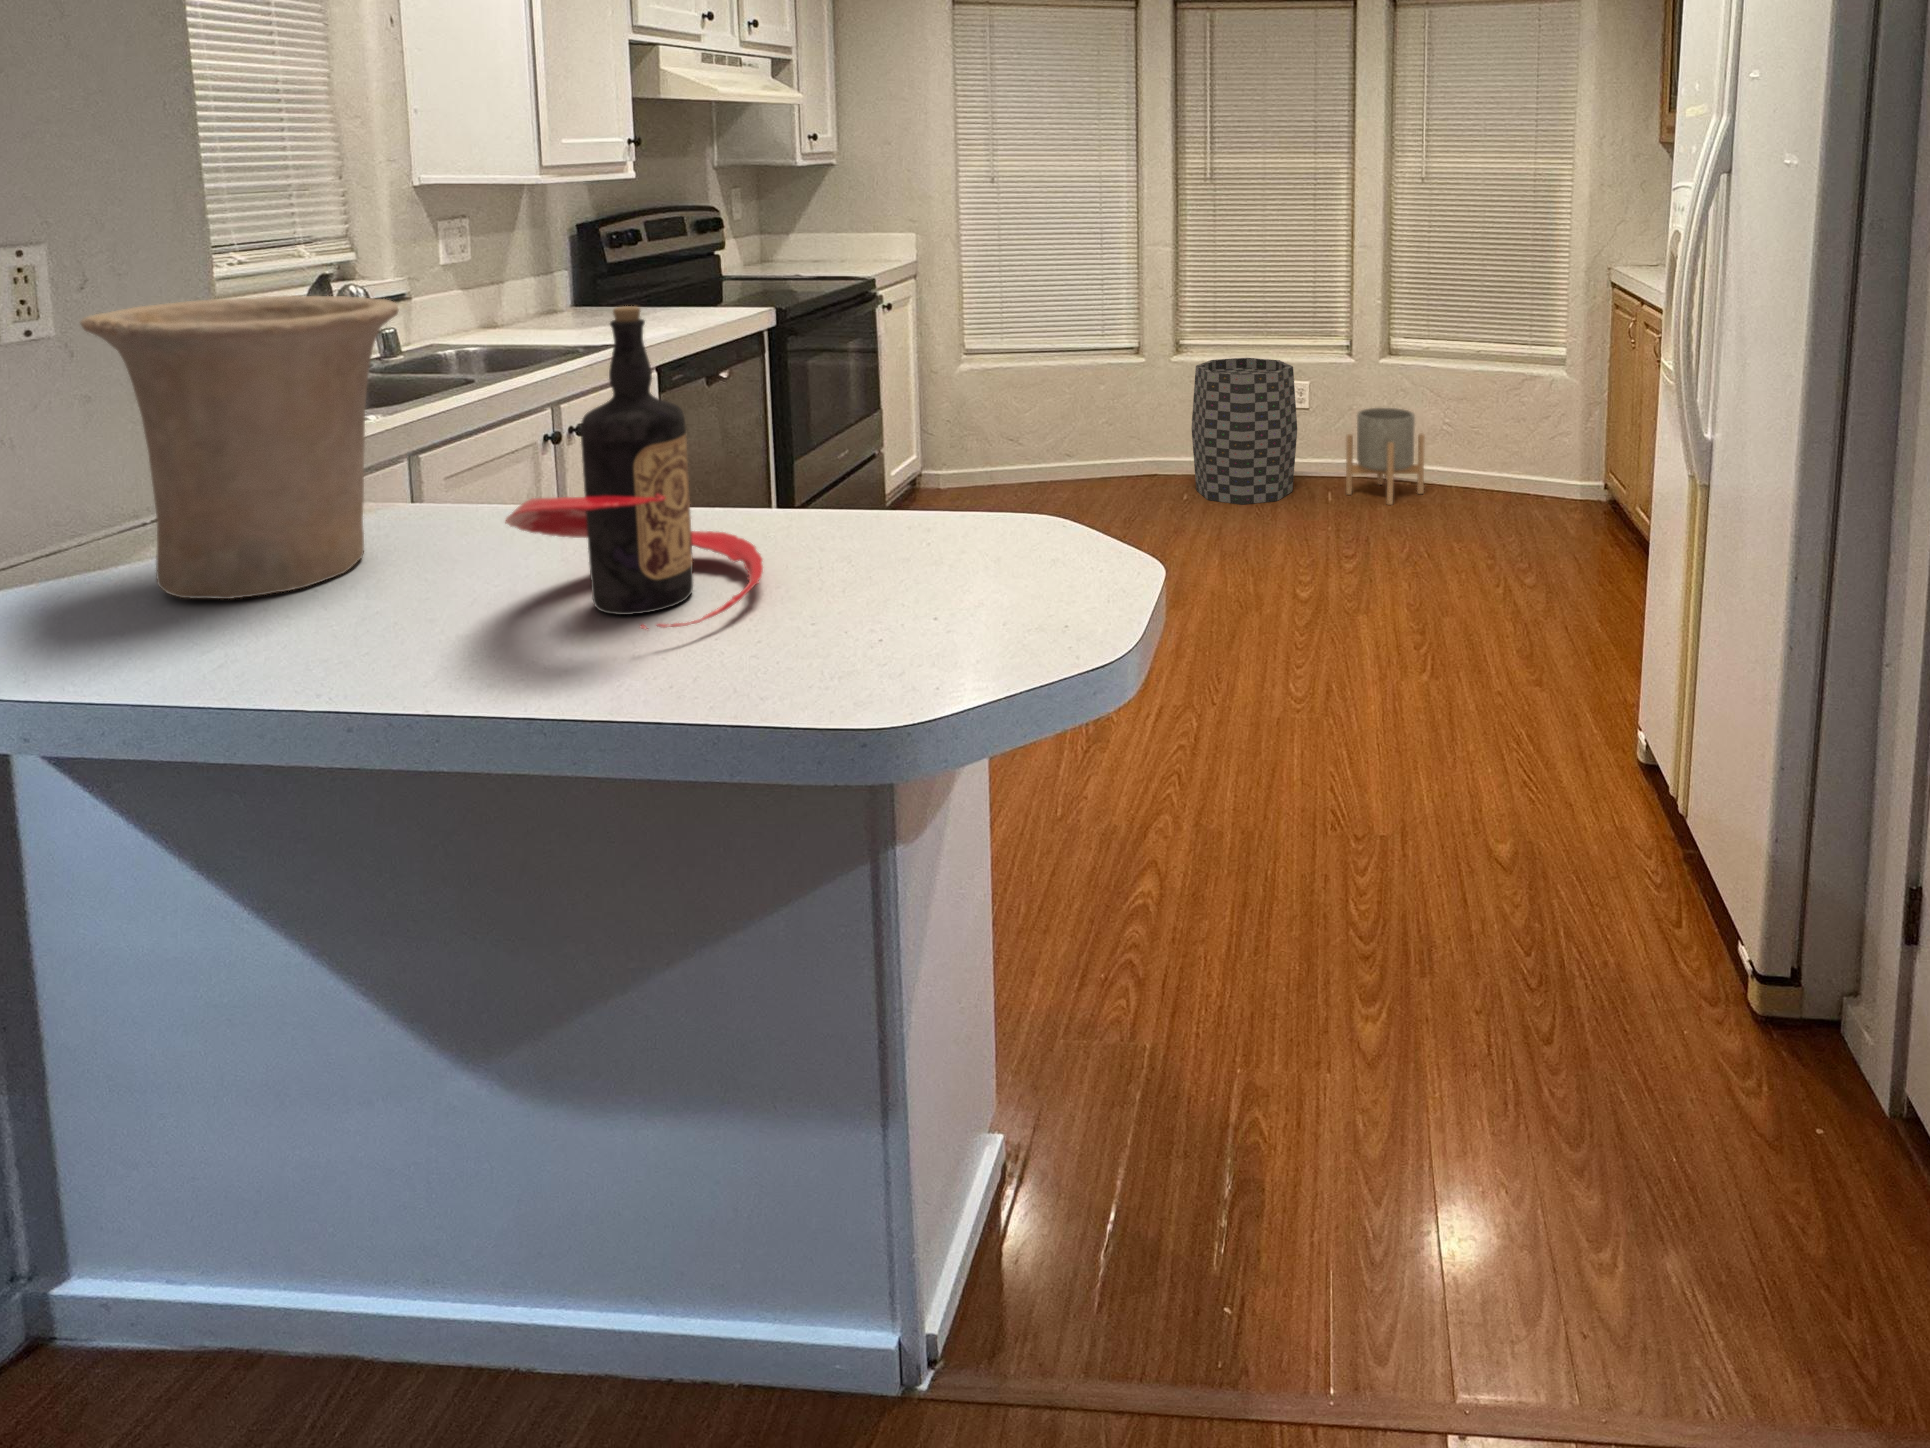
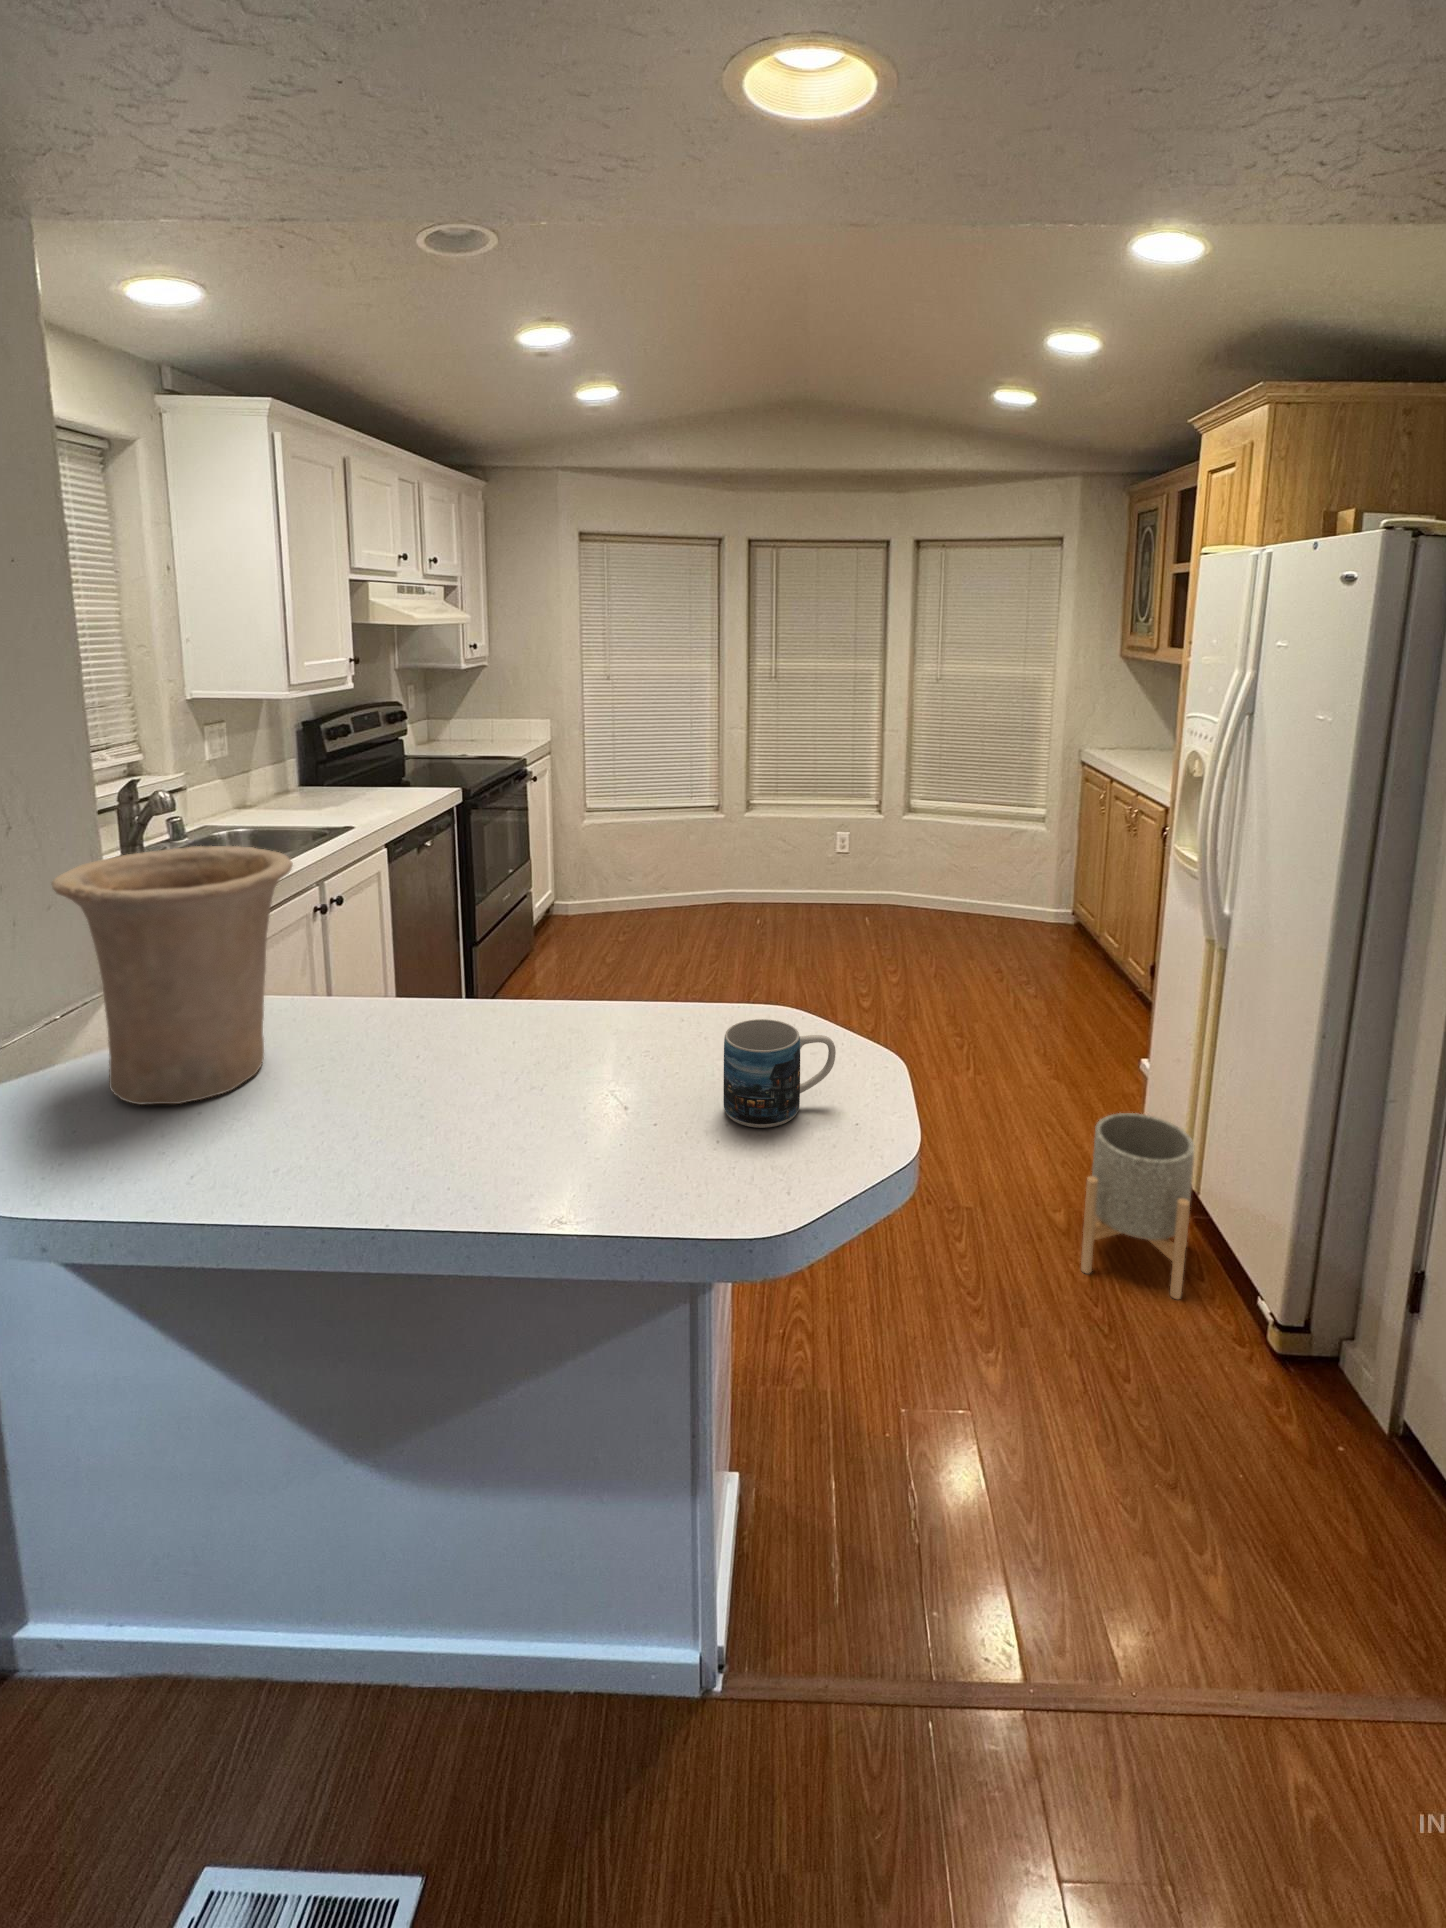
bottle: present [505,306,763,629] -> none [416,876,612,1146]
trash can: present [1191,358,1297,505] -> none [763,816,844,930]
planter: present [1346,408,1425,505] -> present [1081,1113,1194,1299]
mug: none [892,492,1039,620] -> present [723,1019,836,1128]

